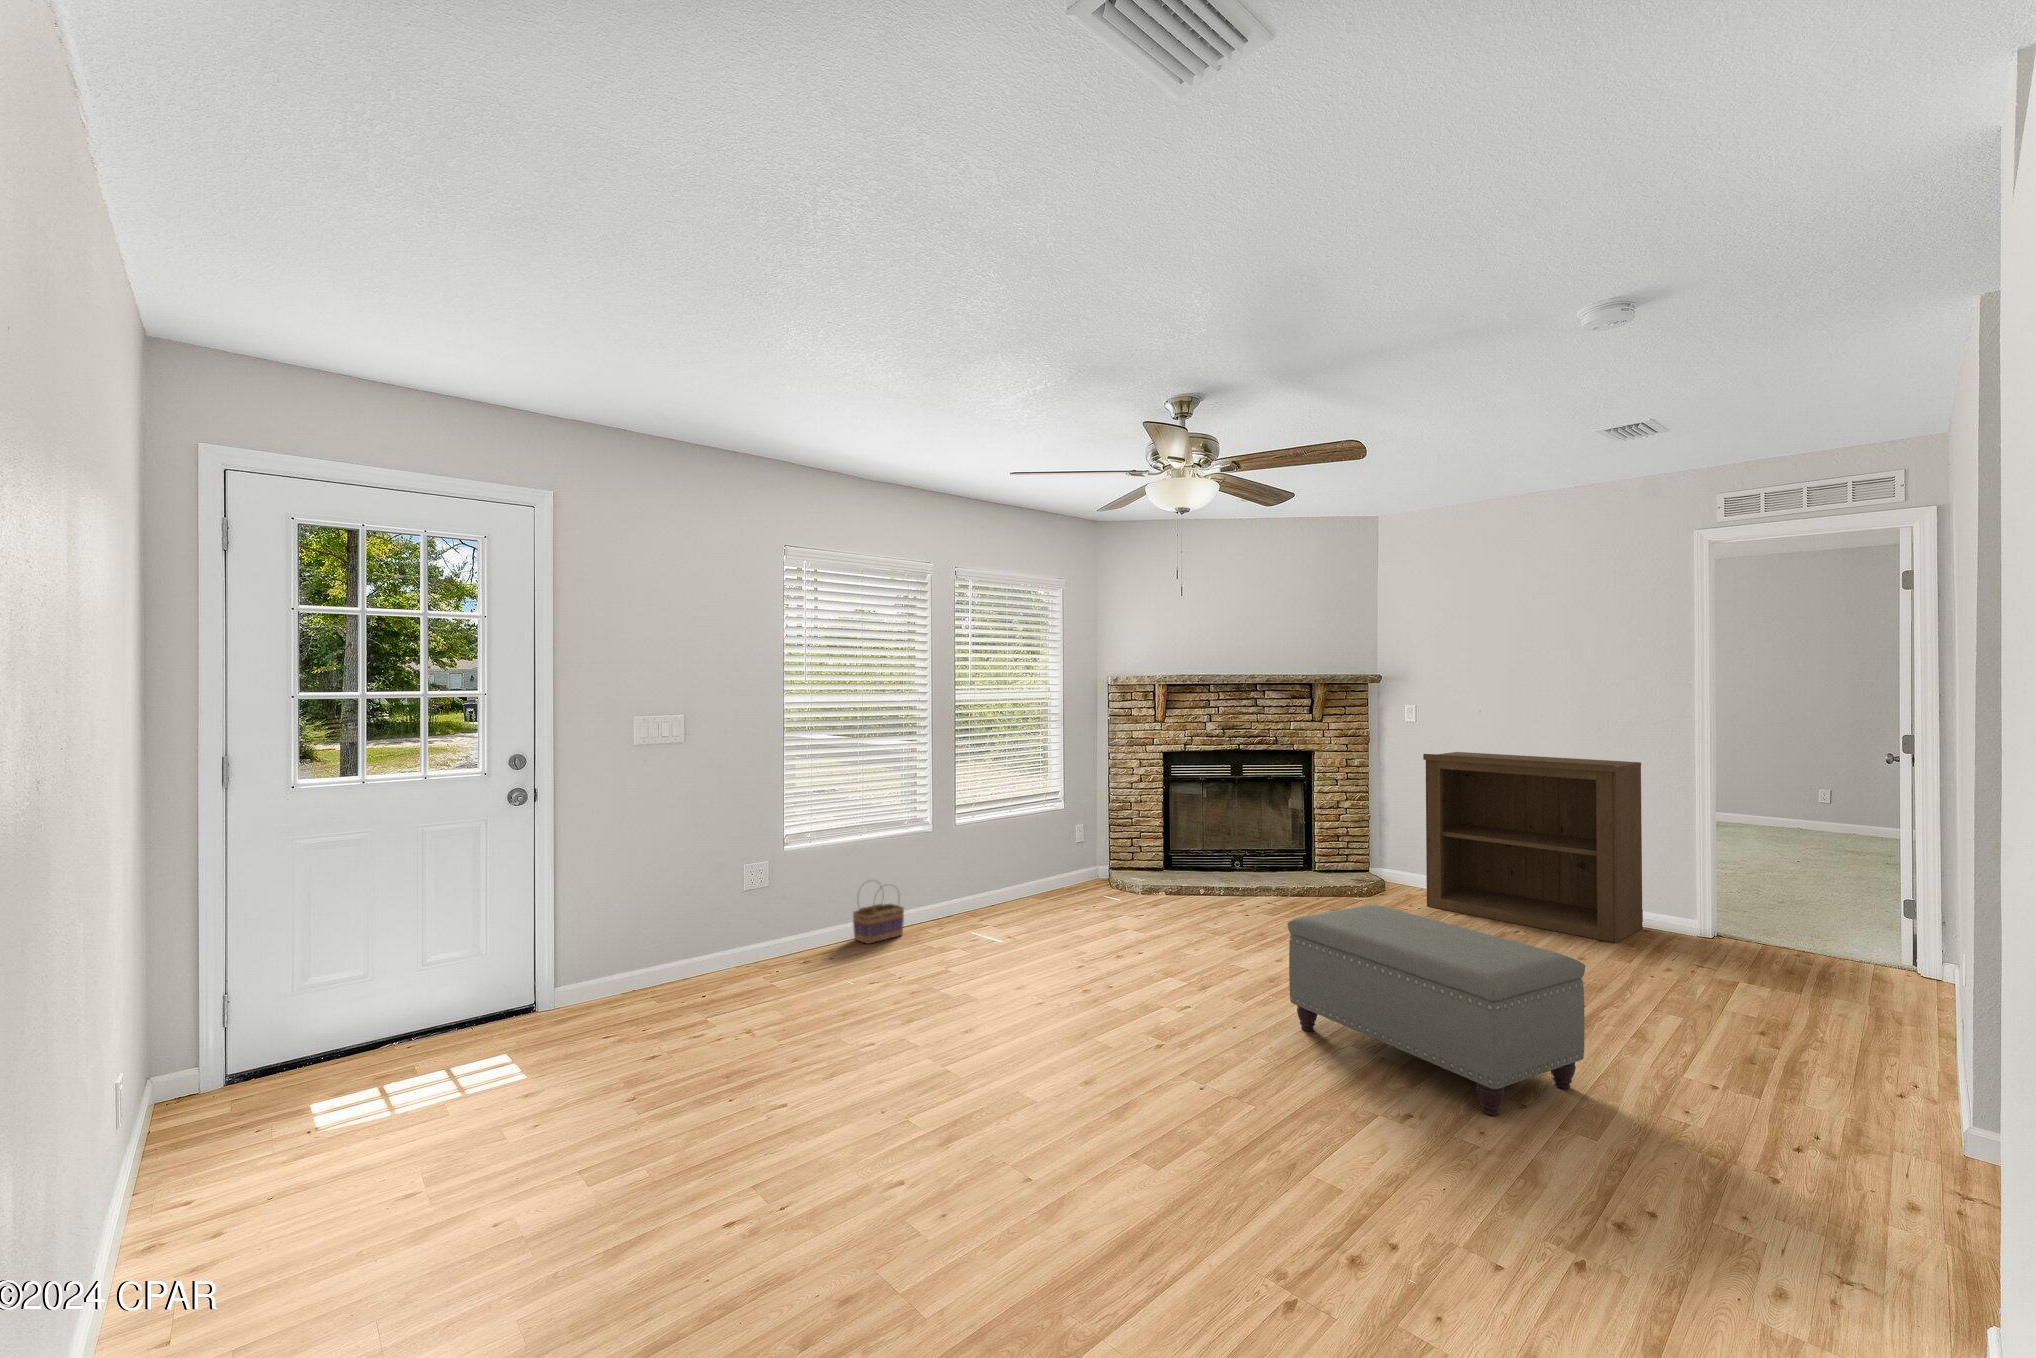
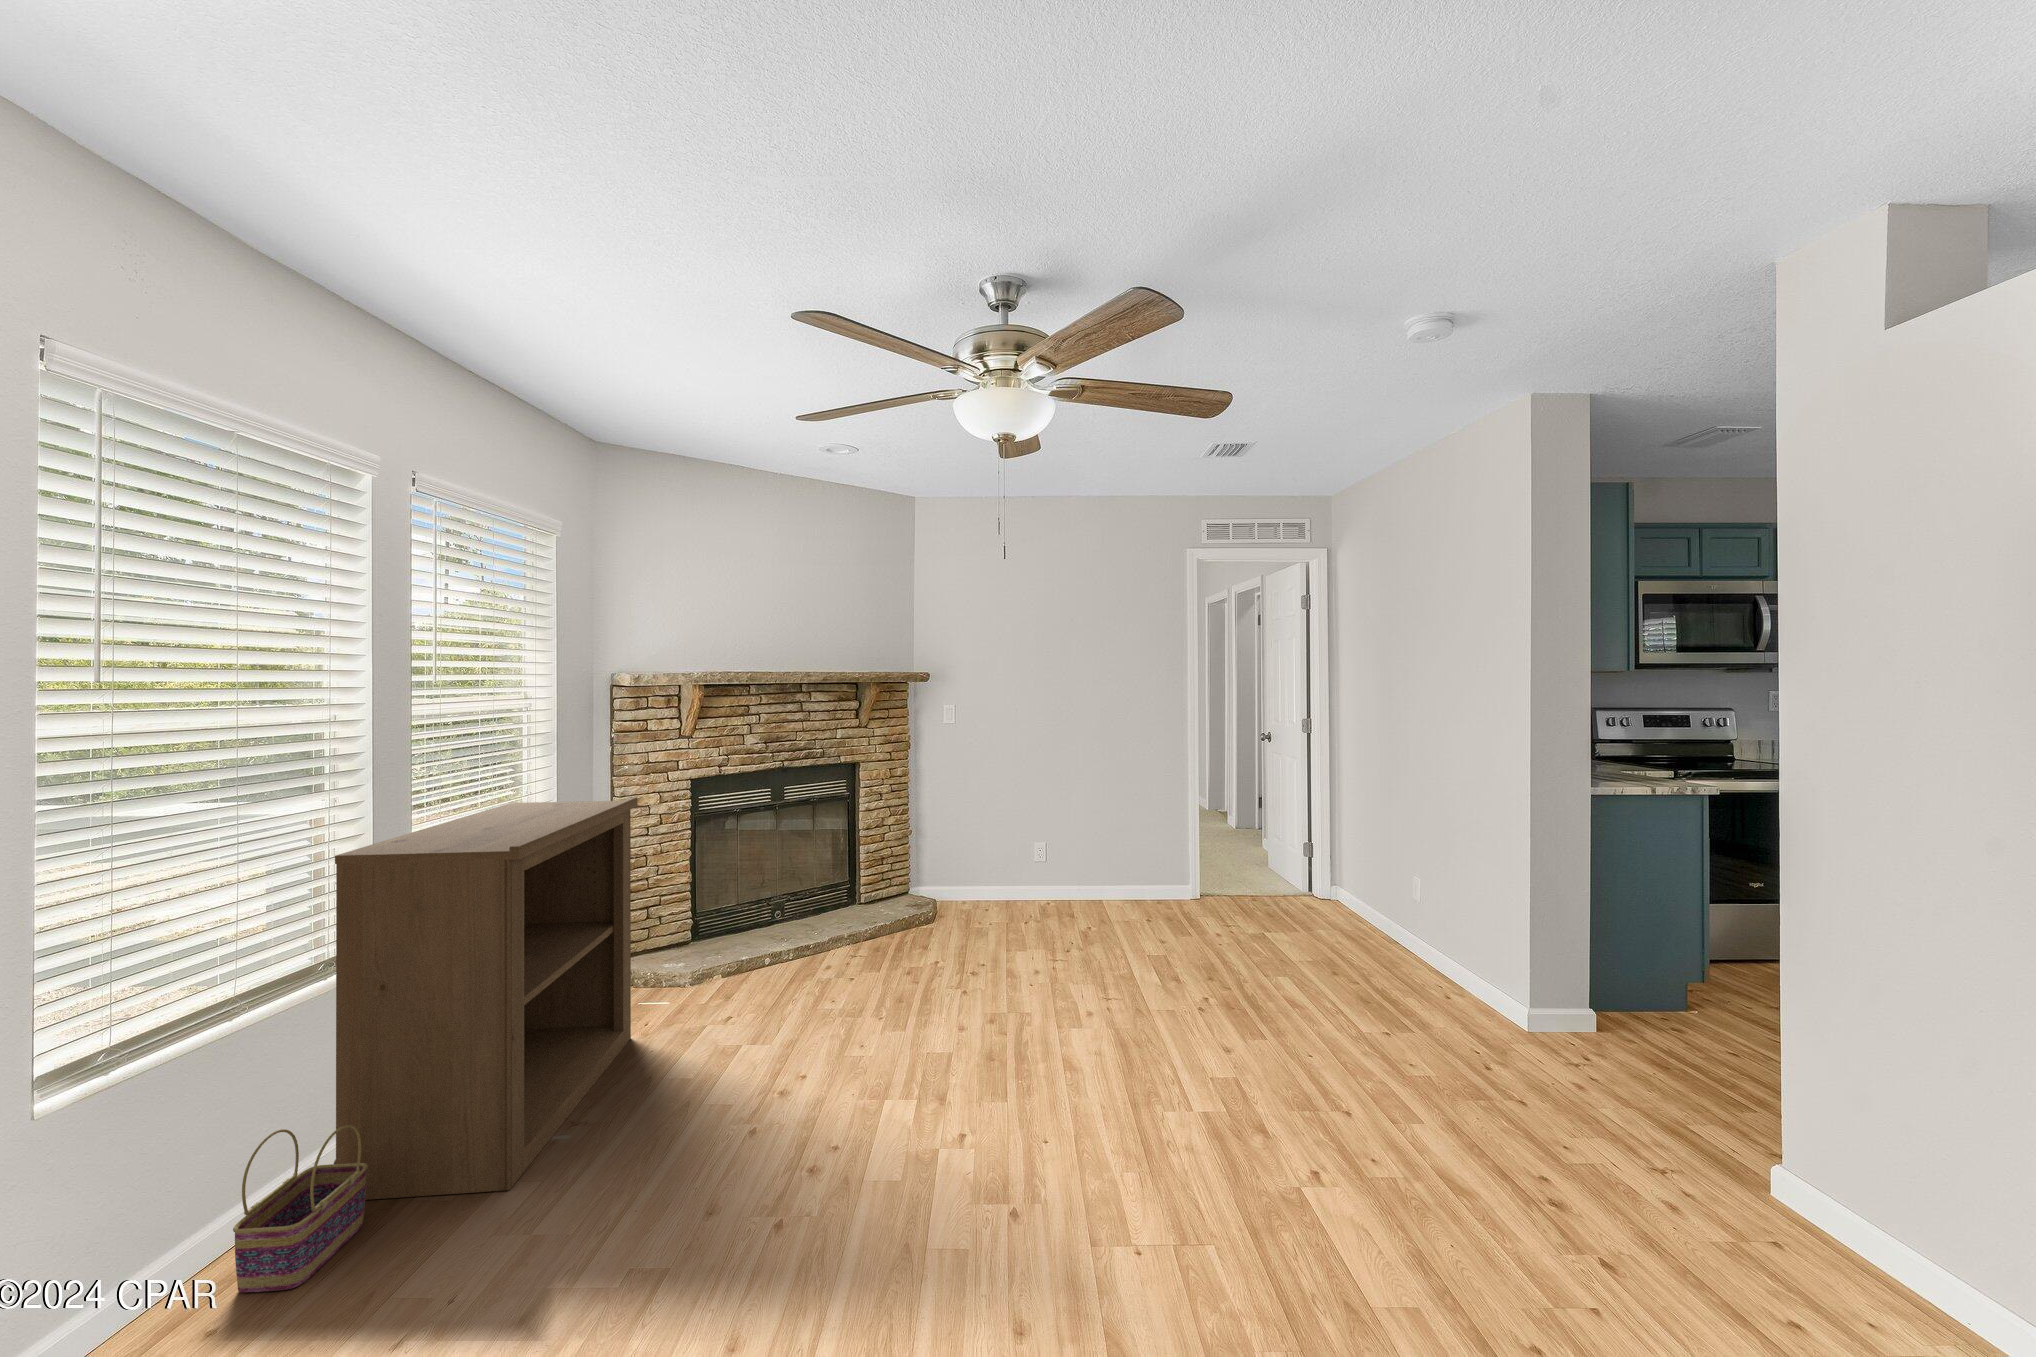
bookshelf: present [1423,752,1643,943] -> present [334,797,638,1200]
ottoman: present [1288,905,1585,1116] -> none [1144,936,1444,1141]

